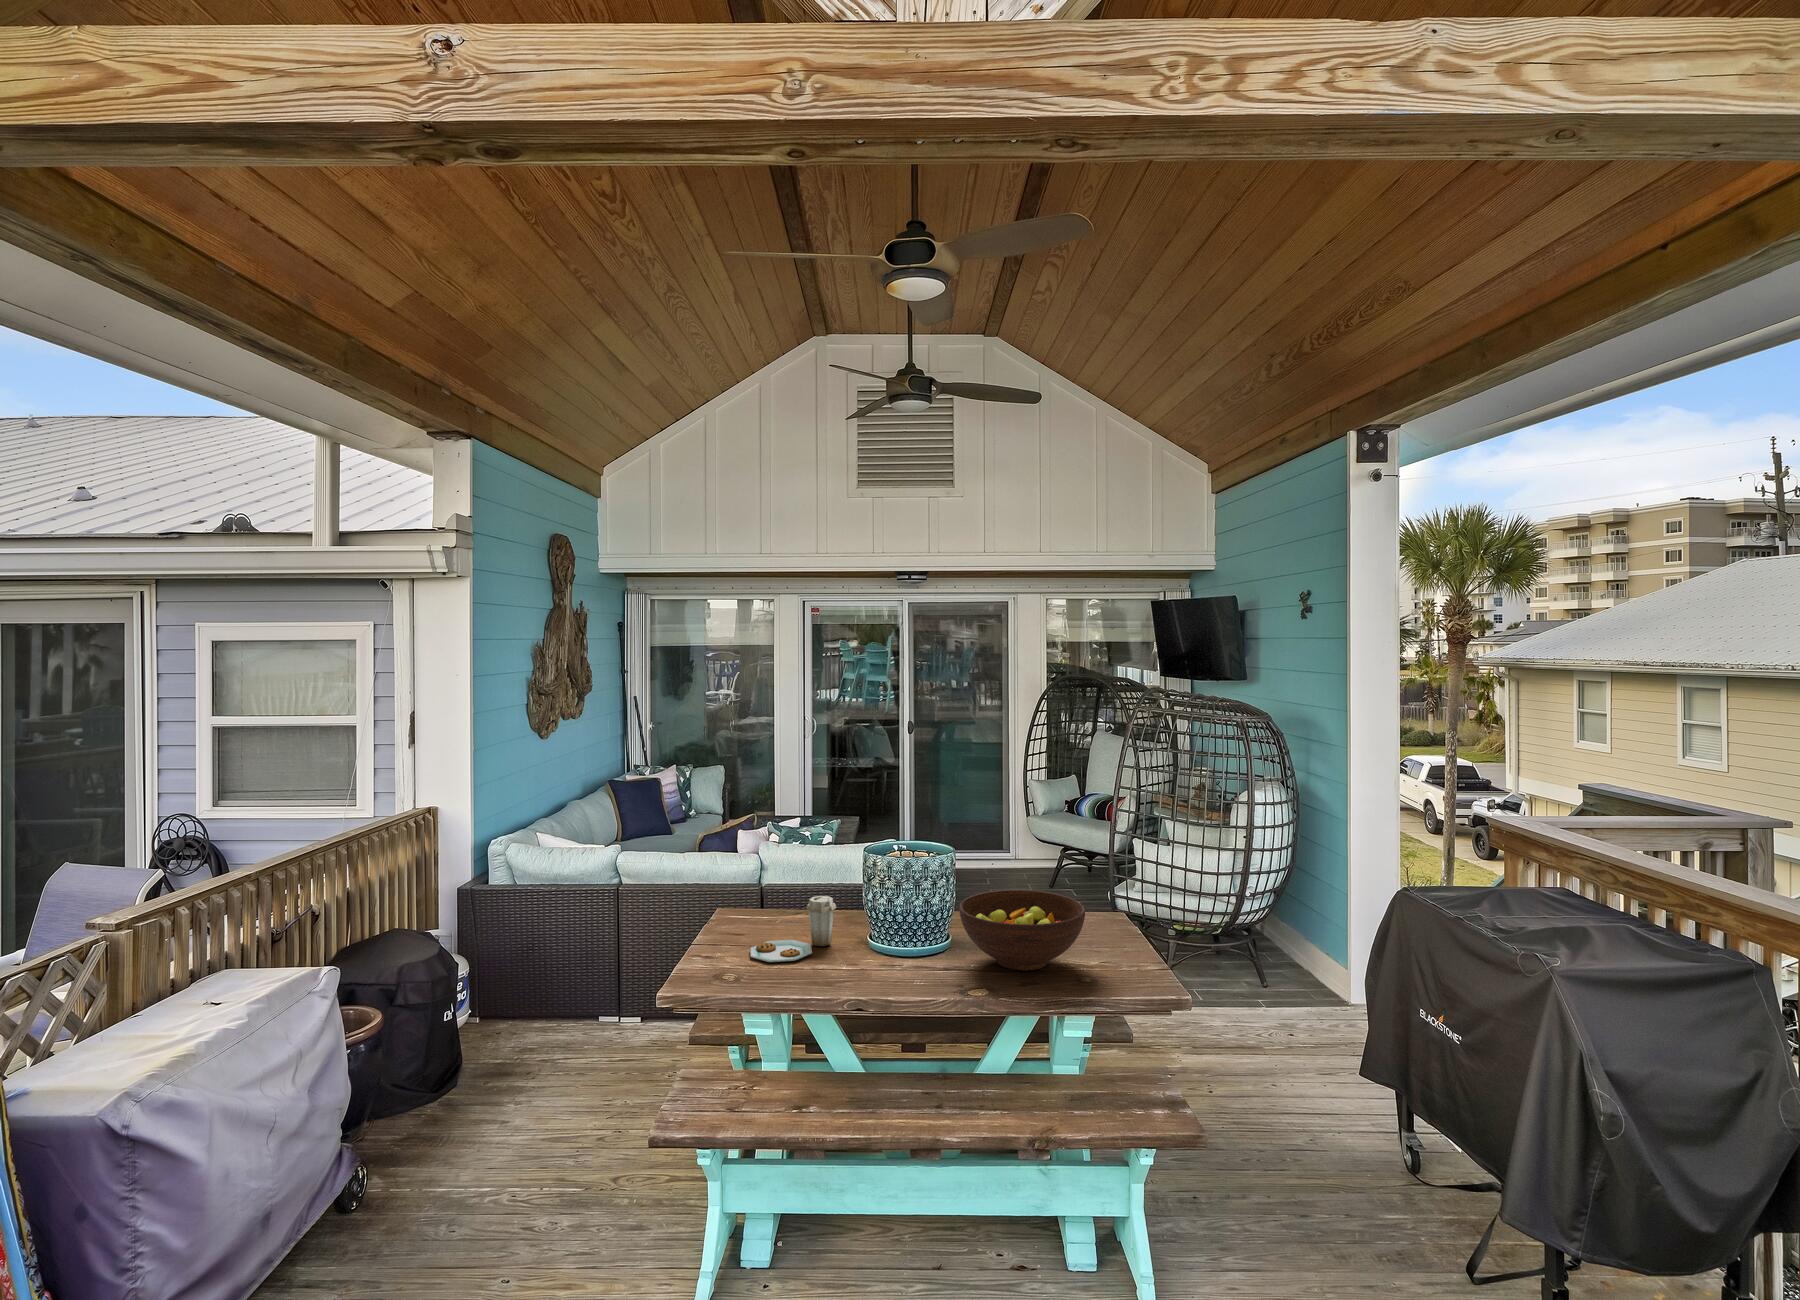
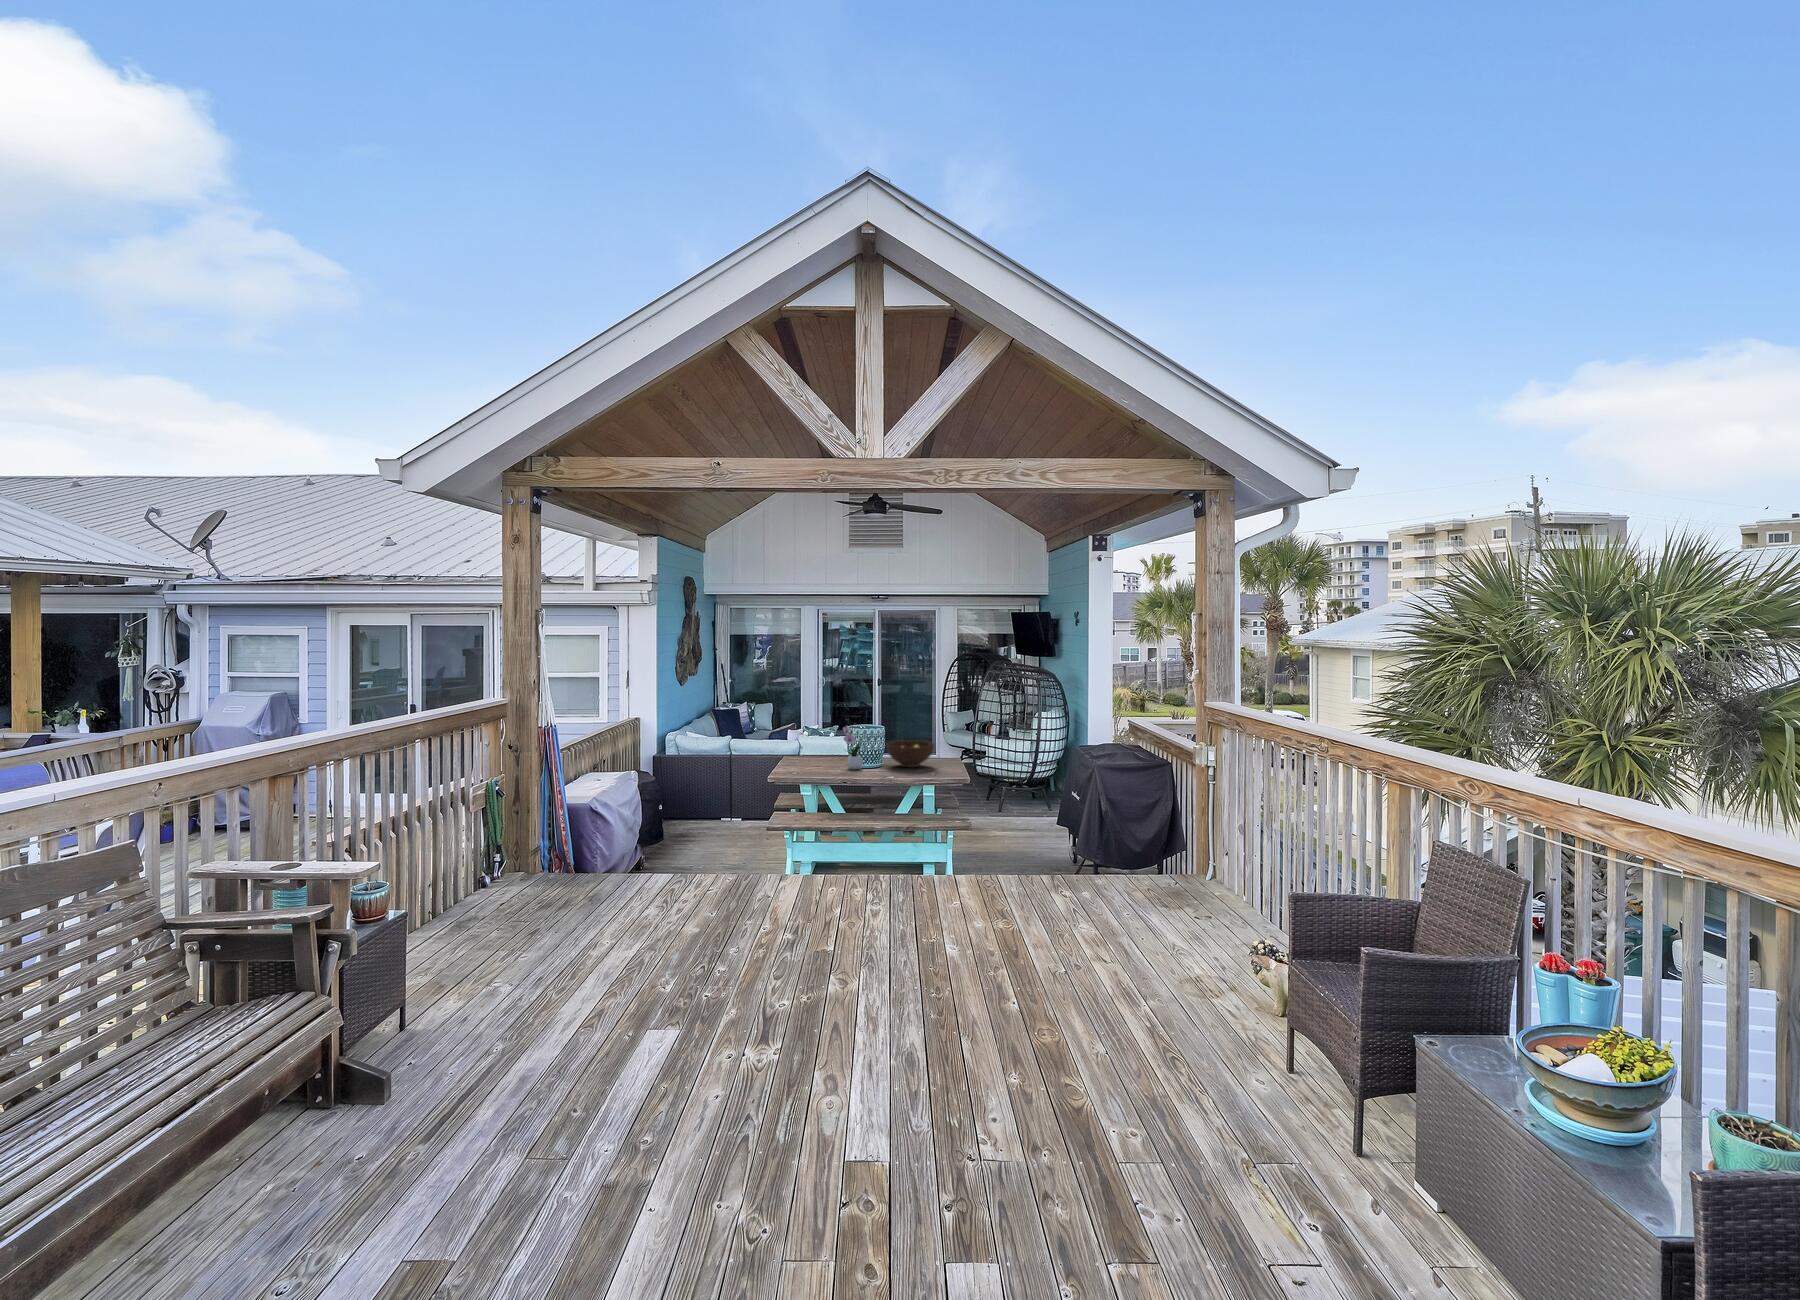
flower arrangement: none [850,846,910,984] -> present [843,719,865,769]
plate: present [750,896,836,962] -> none [803,743,838,765]

